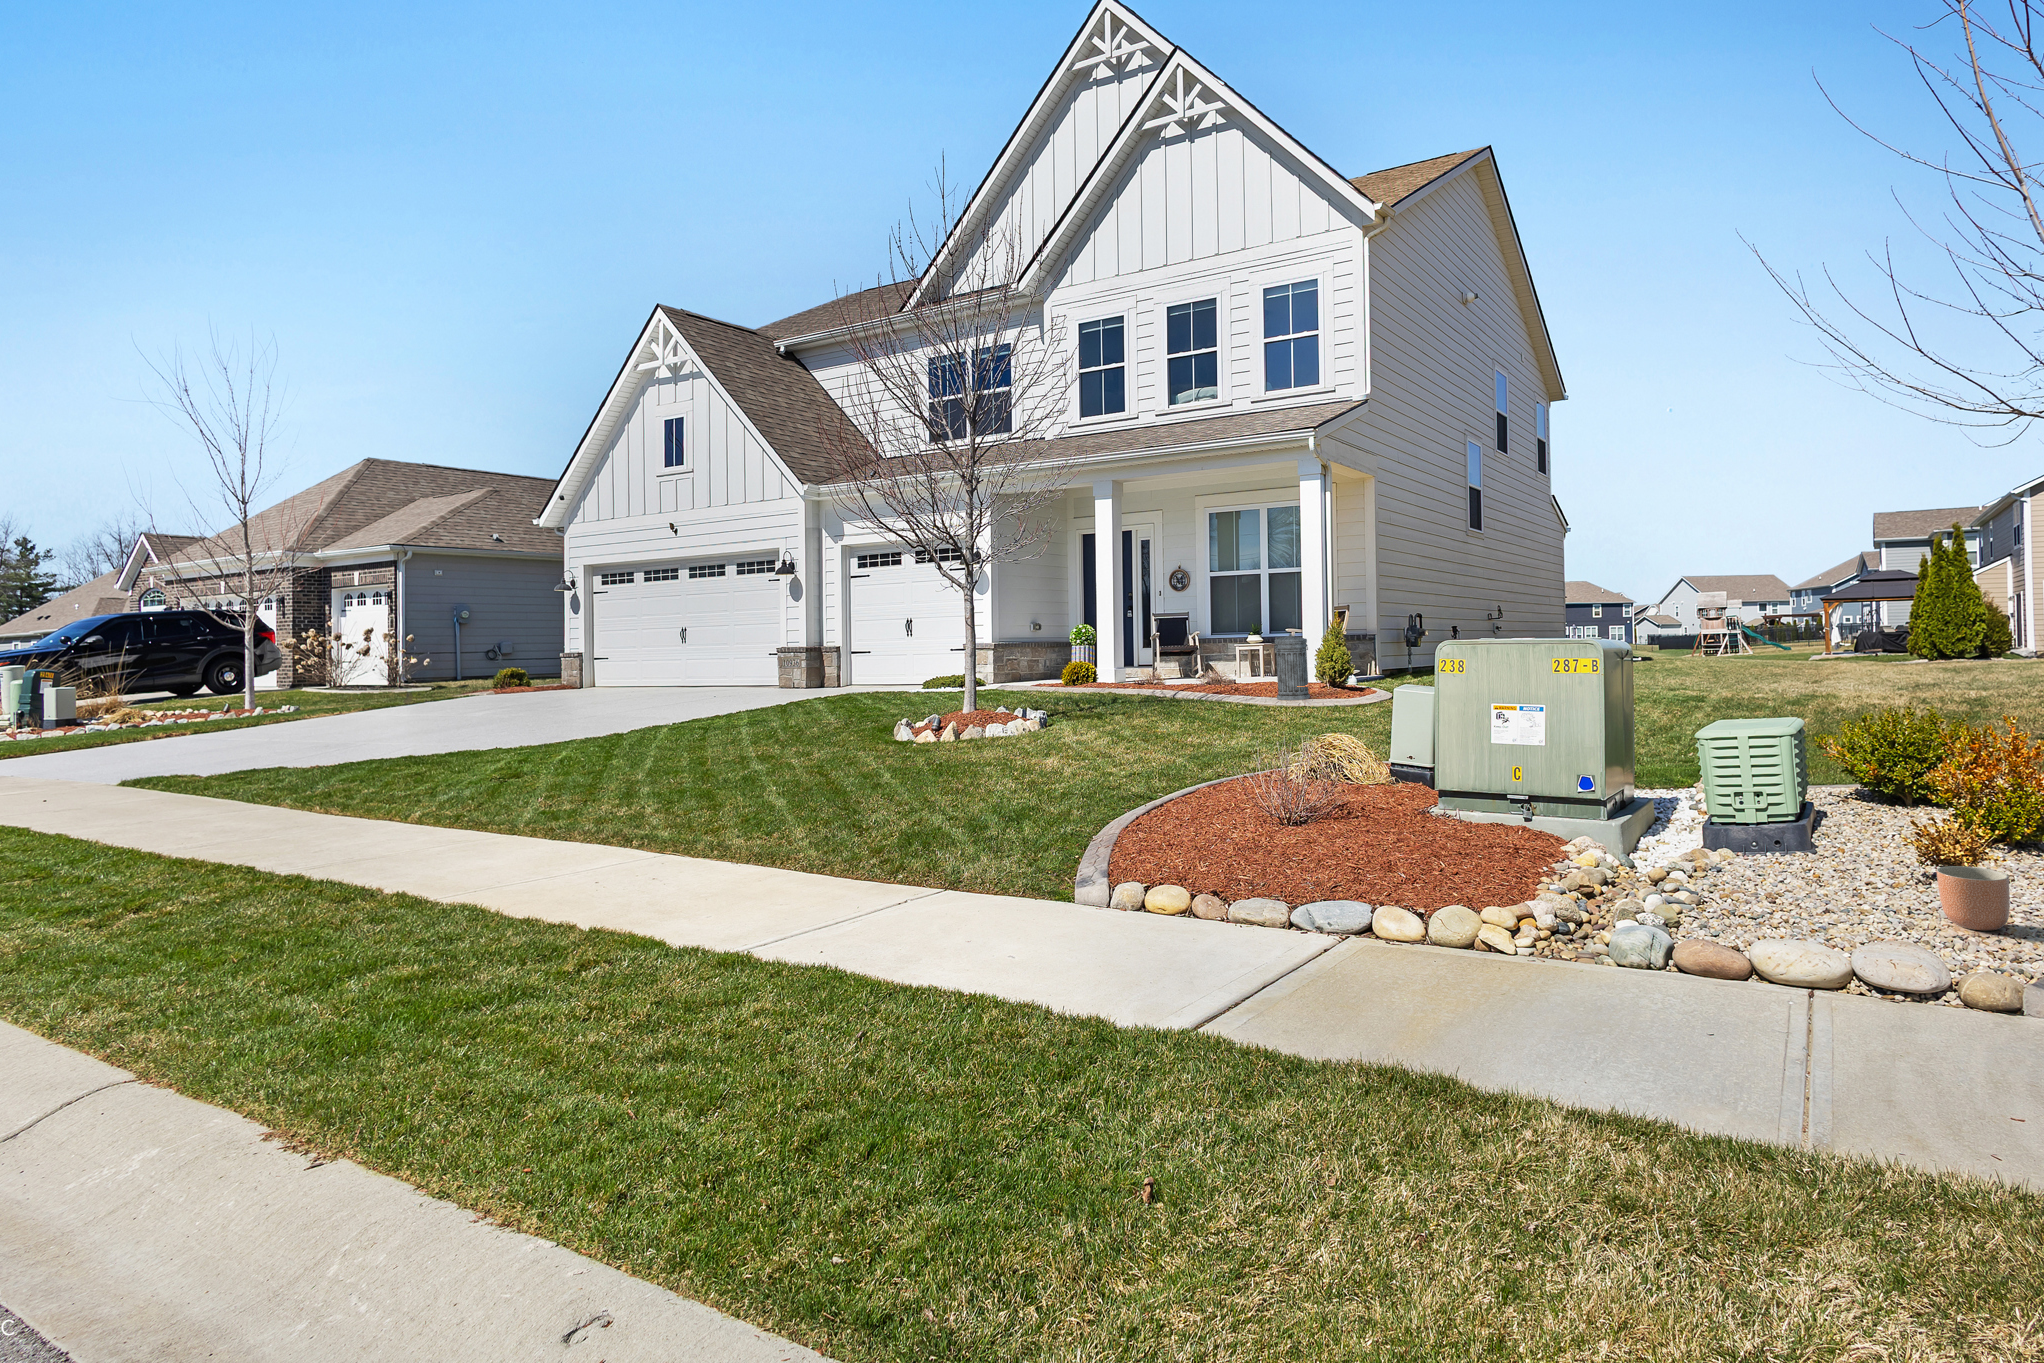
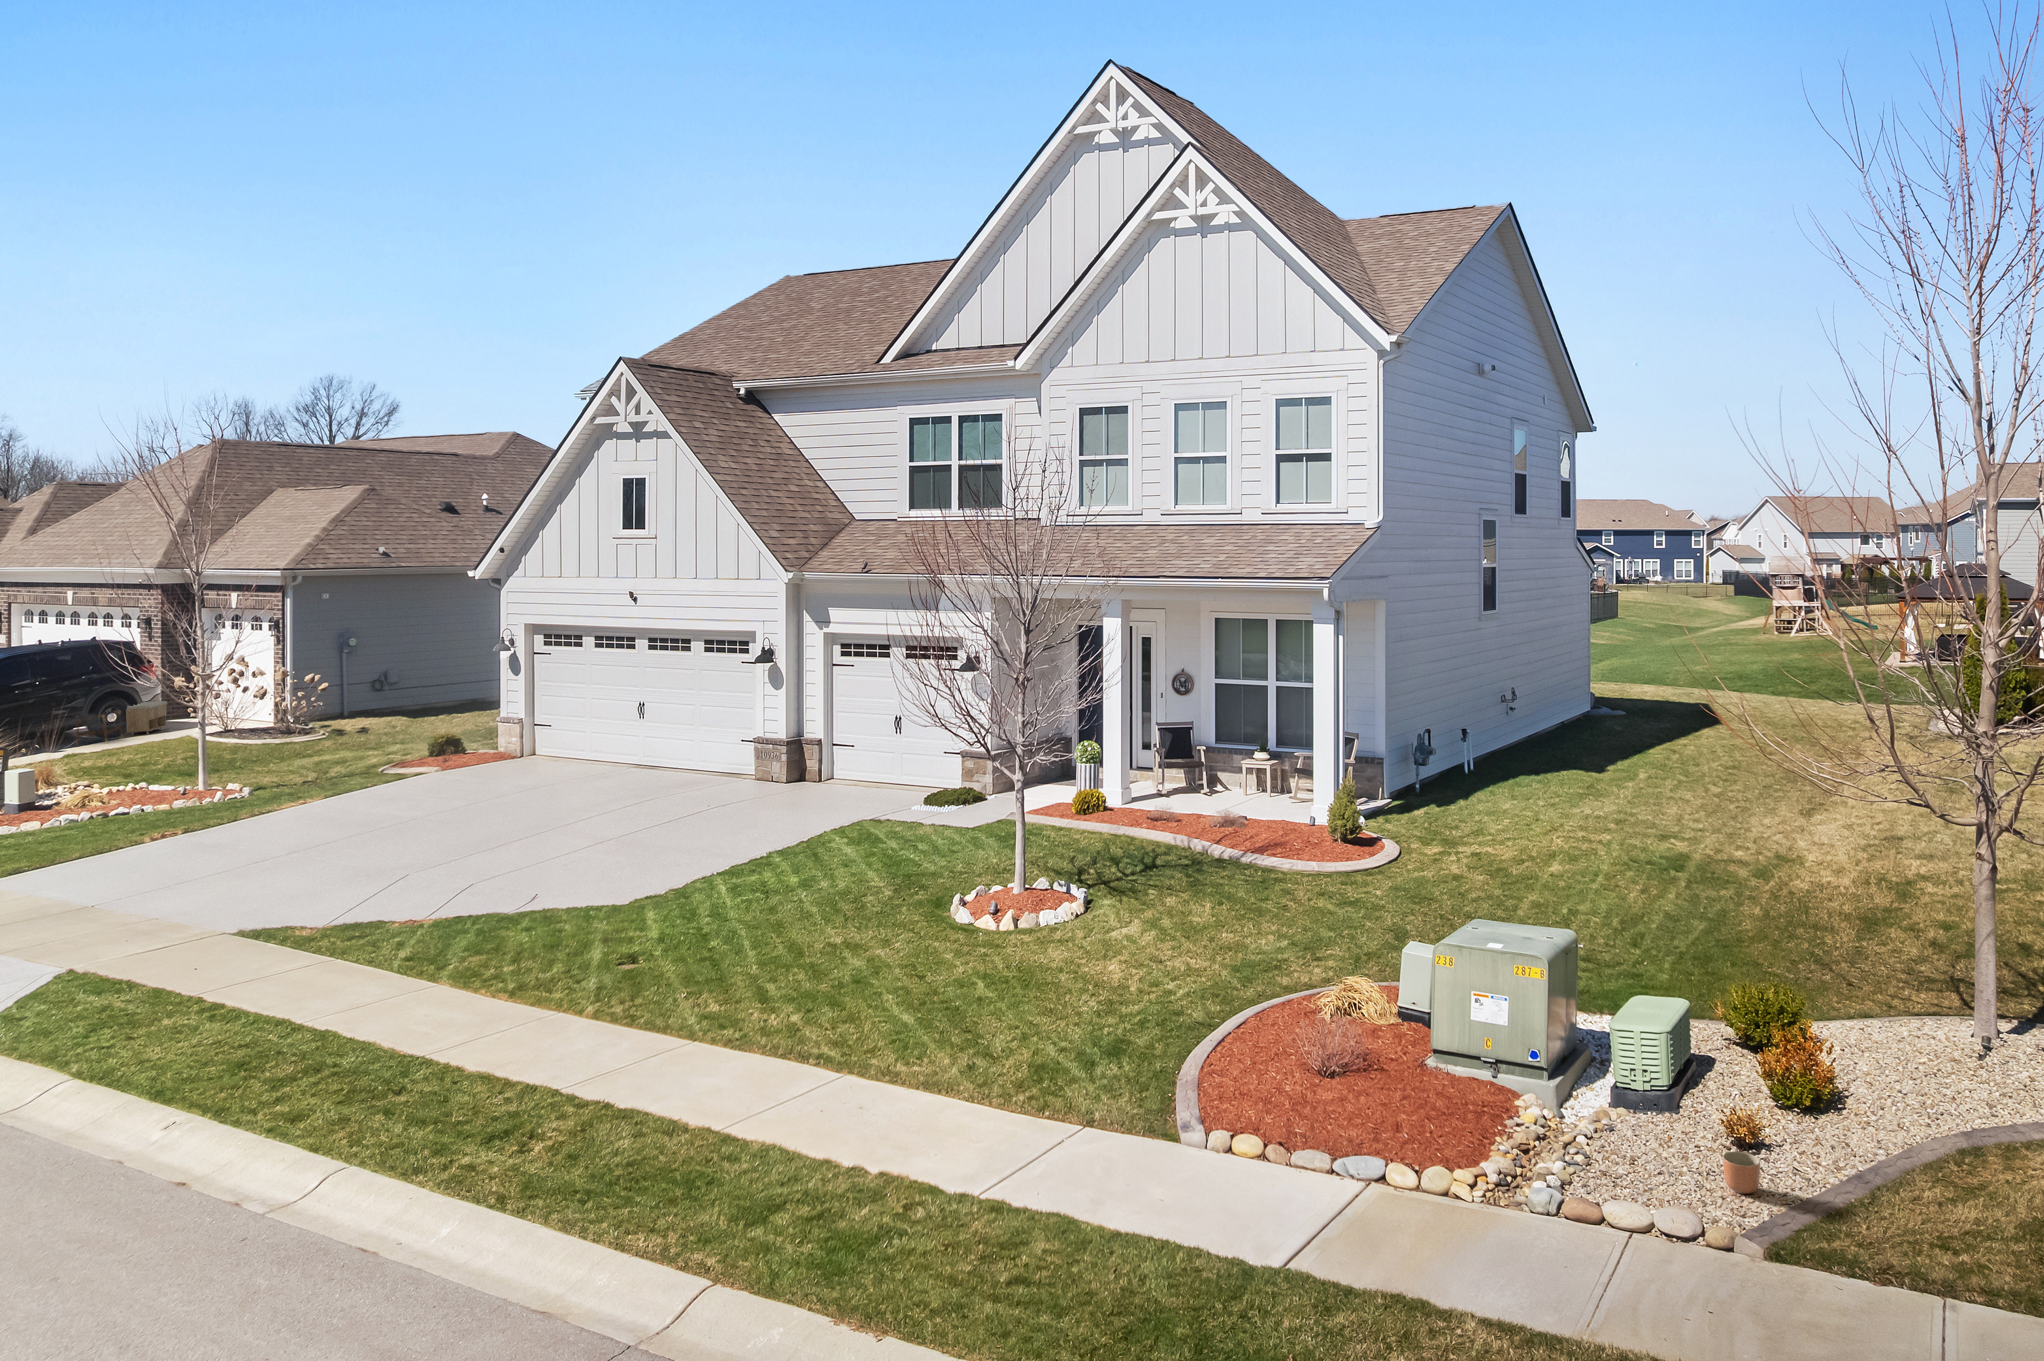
trash can: present [1275,634,1310,700] -> none [1289,778,1322,844]
lounge chair: none [213,657,264,692] -> present [76,710,126,742]
storage bench: none [267,660,307,687] -> present [126,701,167,735]

